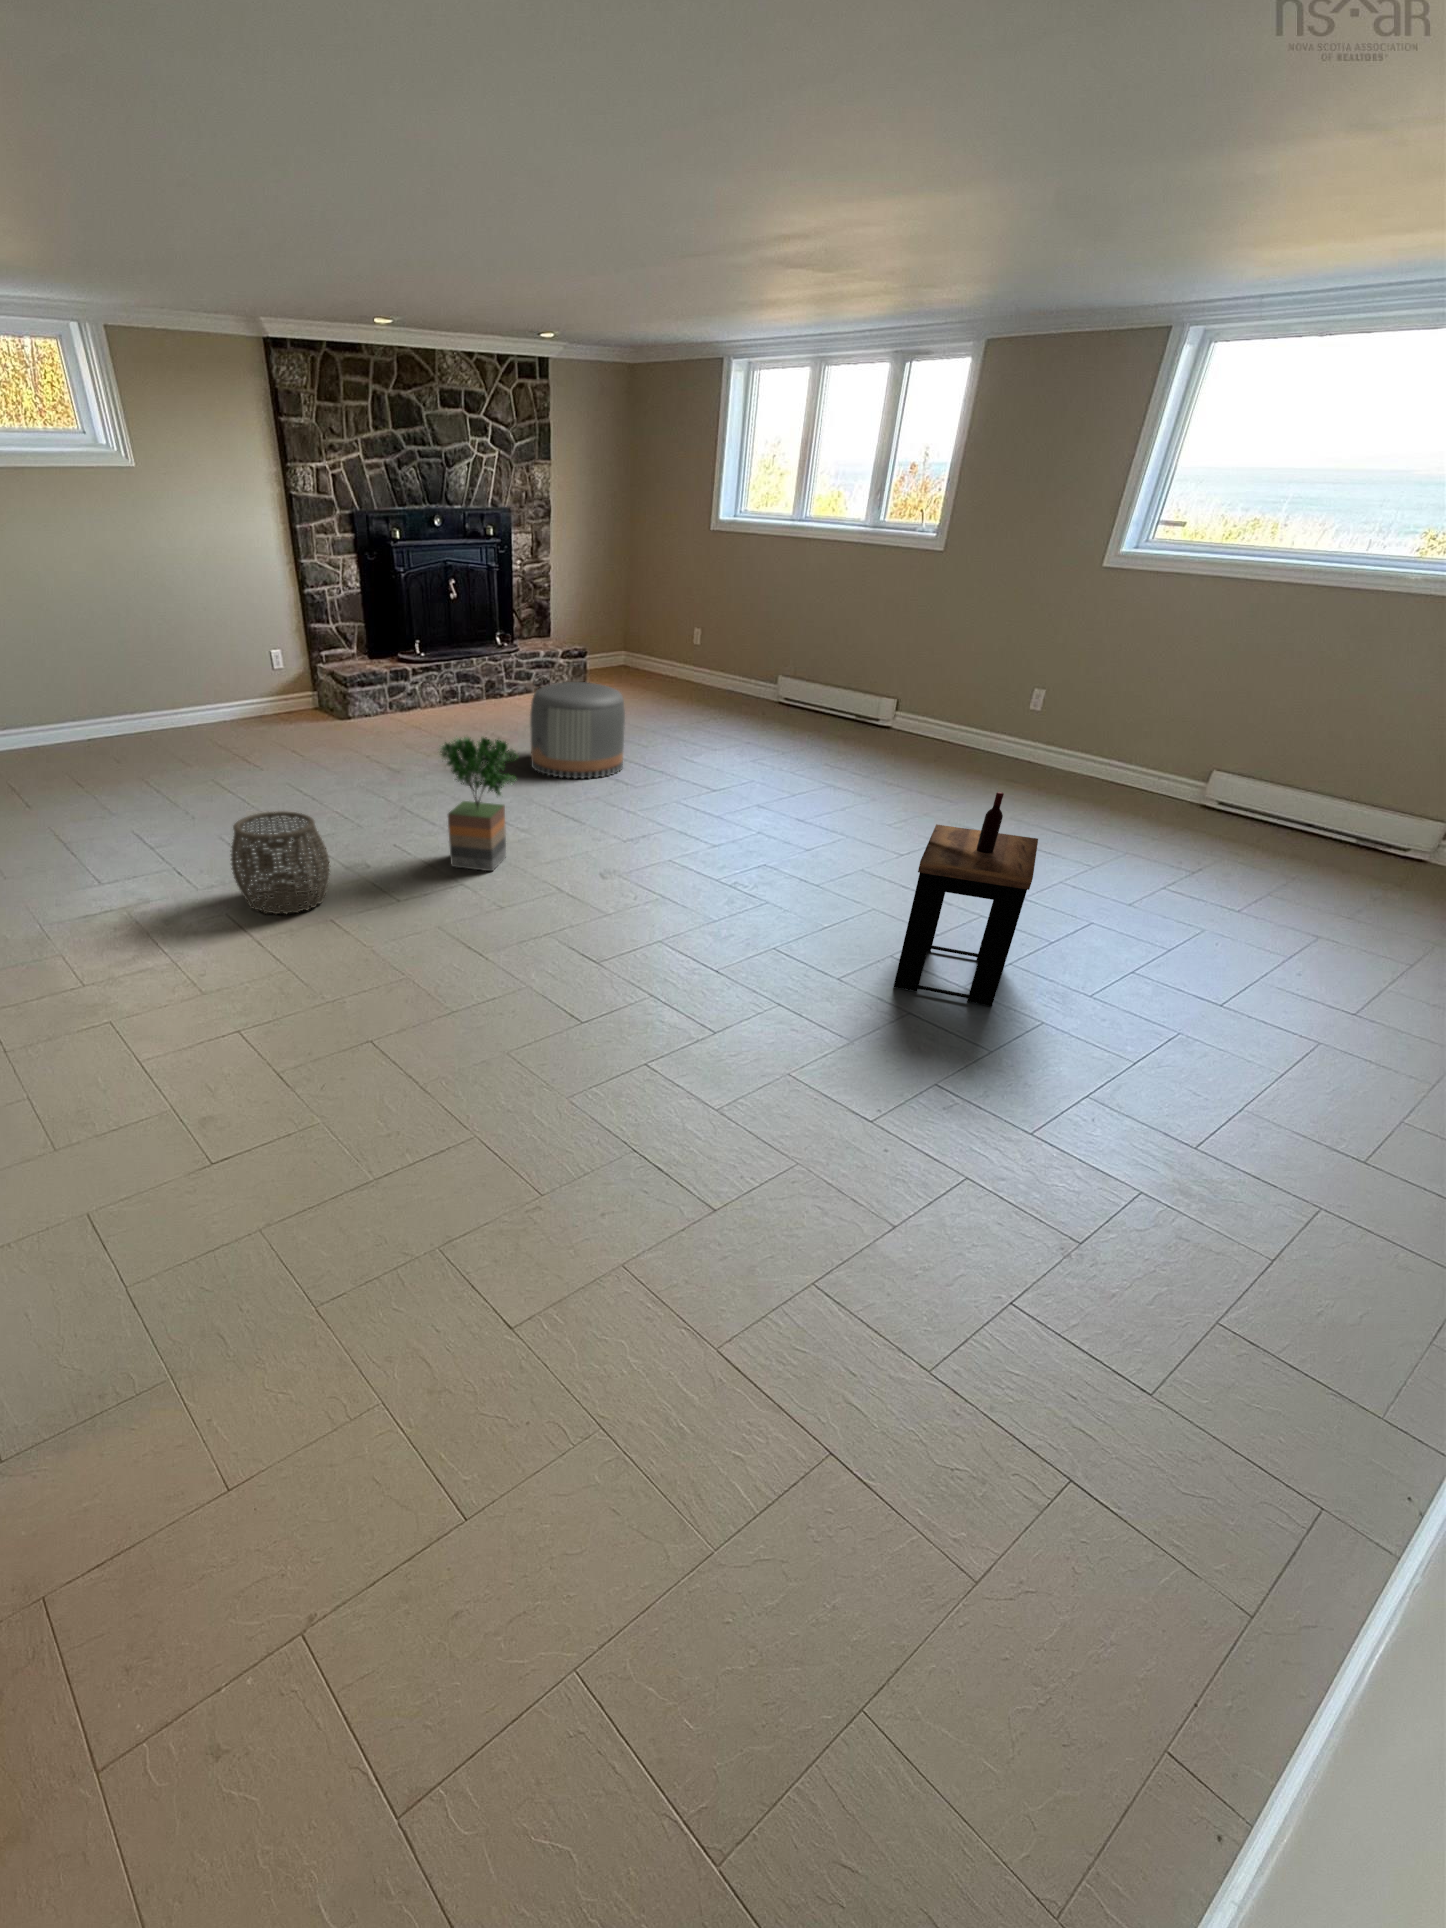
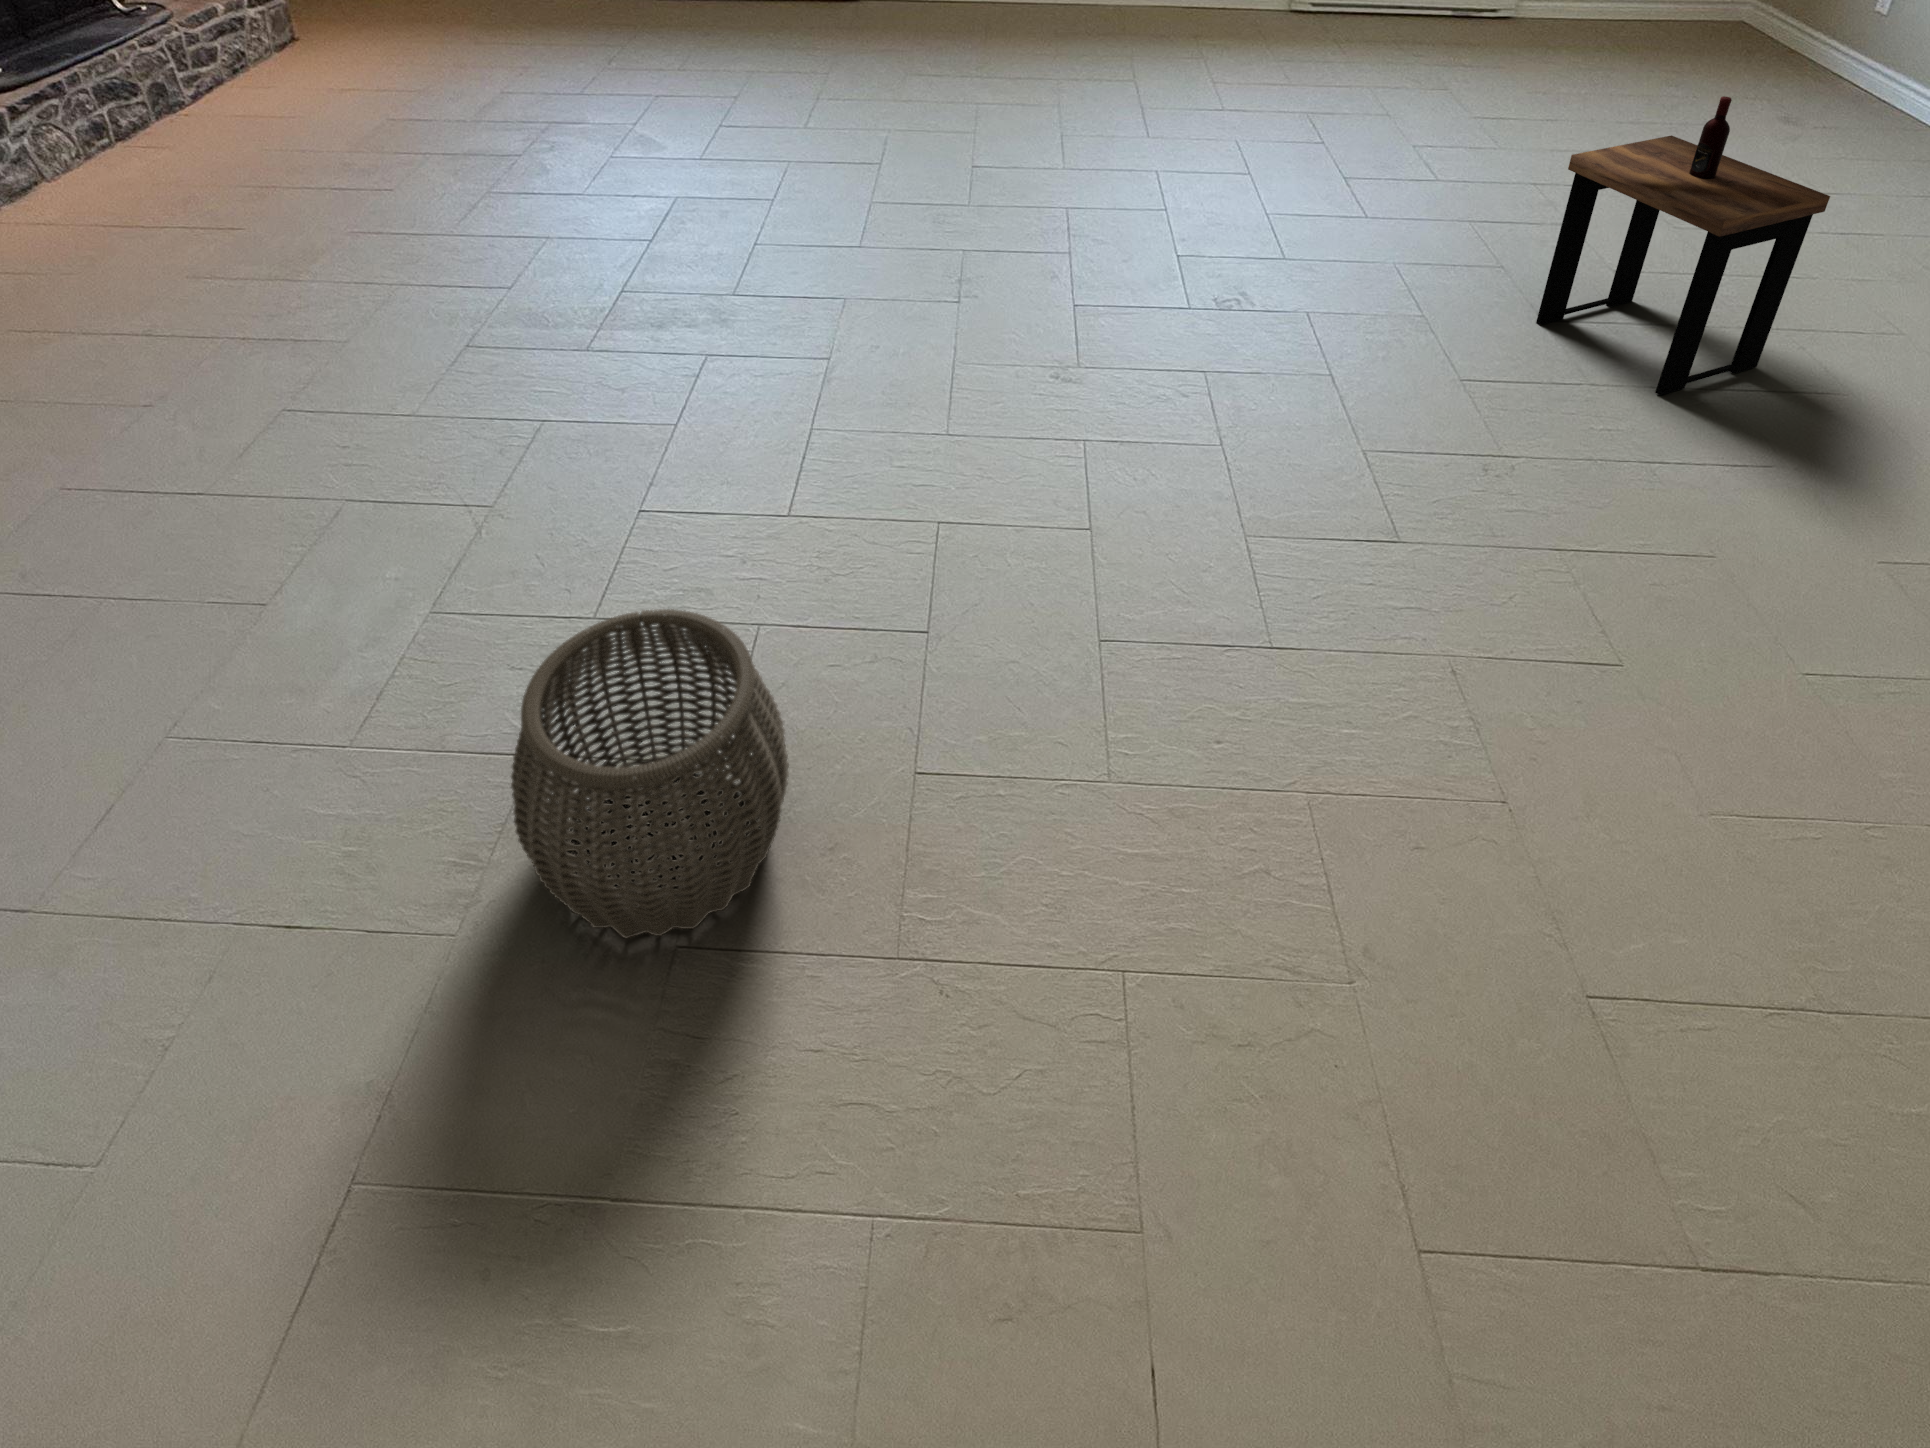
pouf: present [530,682,625,779] -> none [477,51,677,240]
potted tree: present [440,737,518,871] -> none [720,232,931,523]

